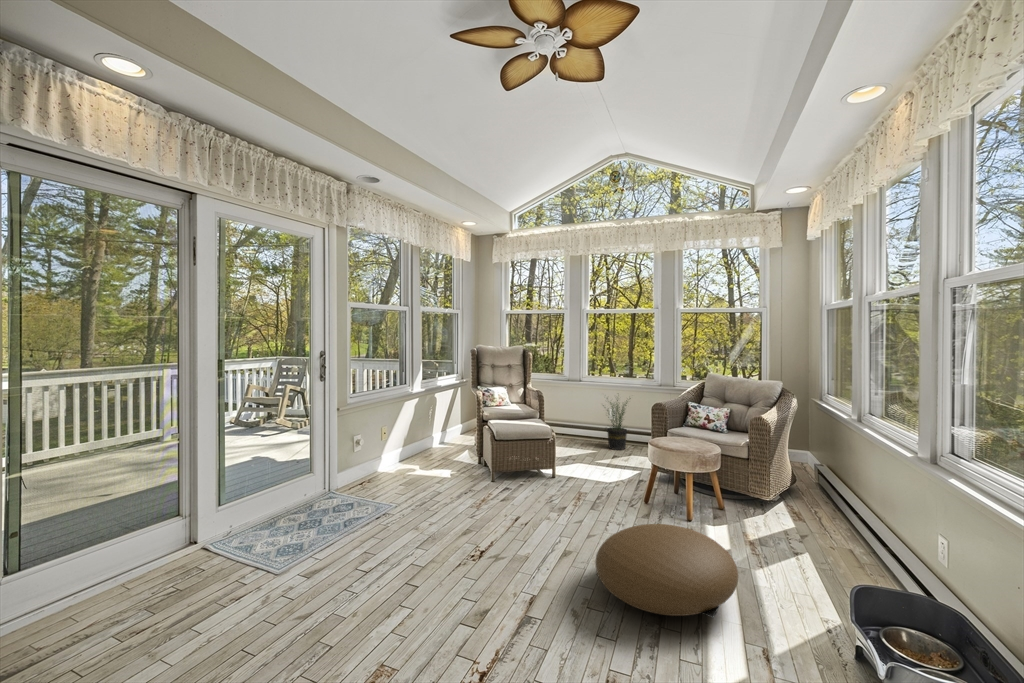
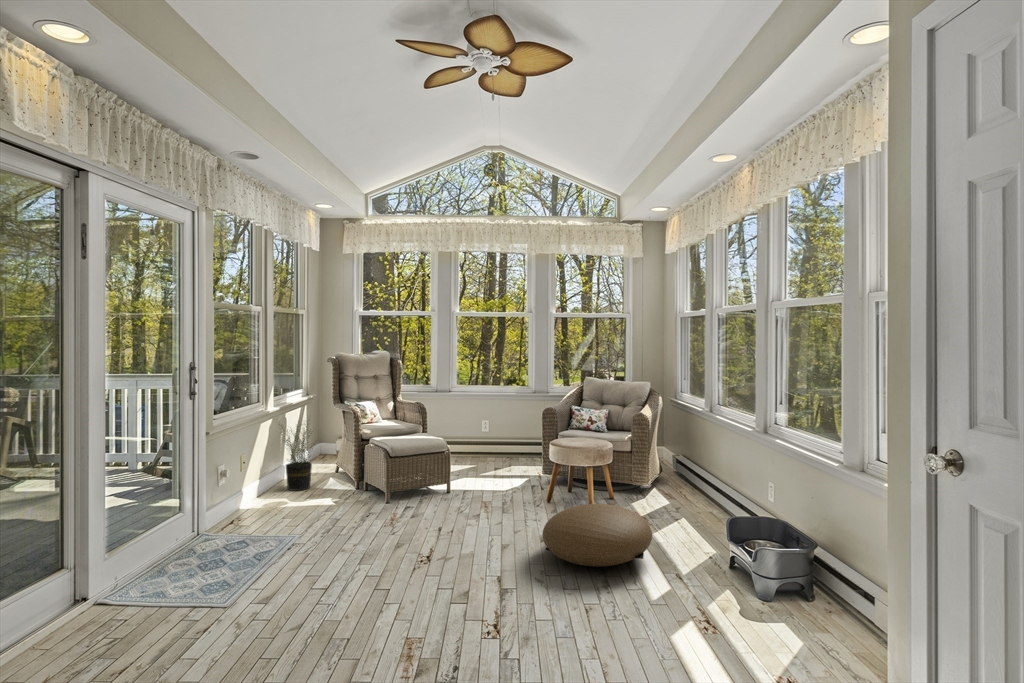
potted plant: present [607,400,627,450] -> present [283,426,315,491]

